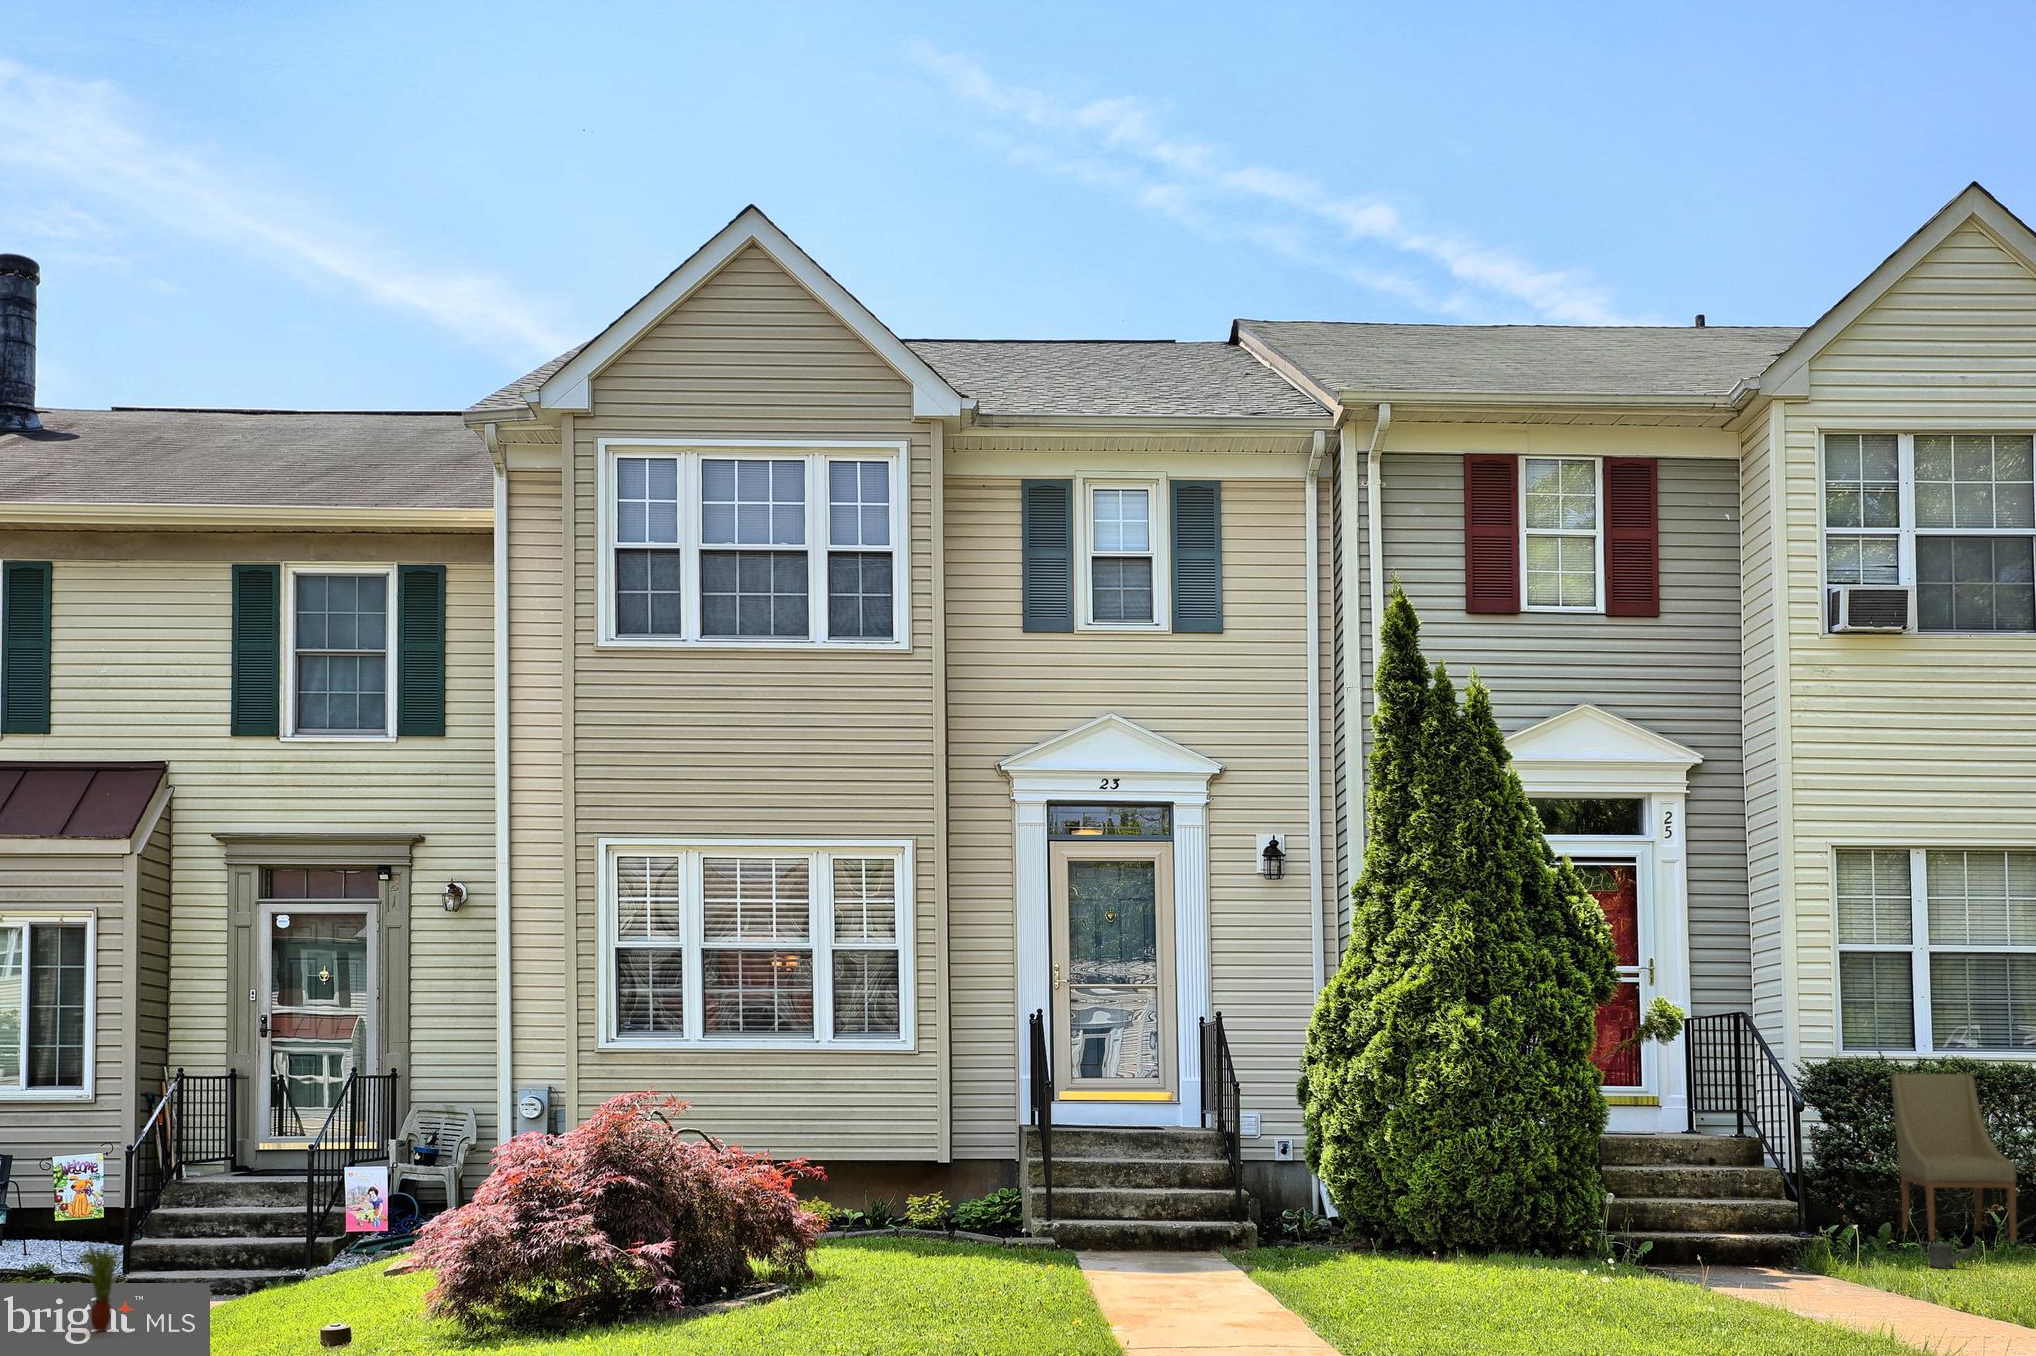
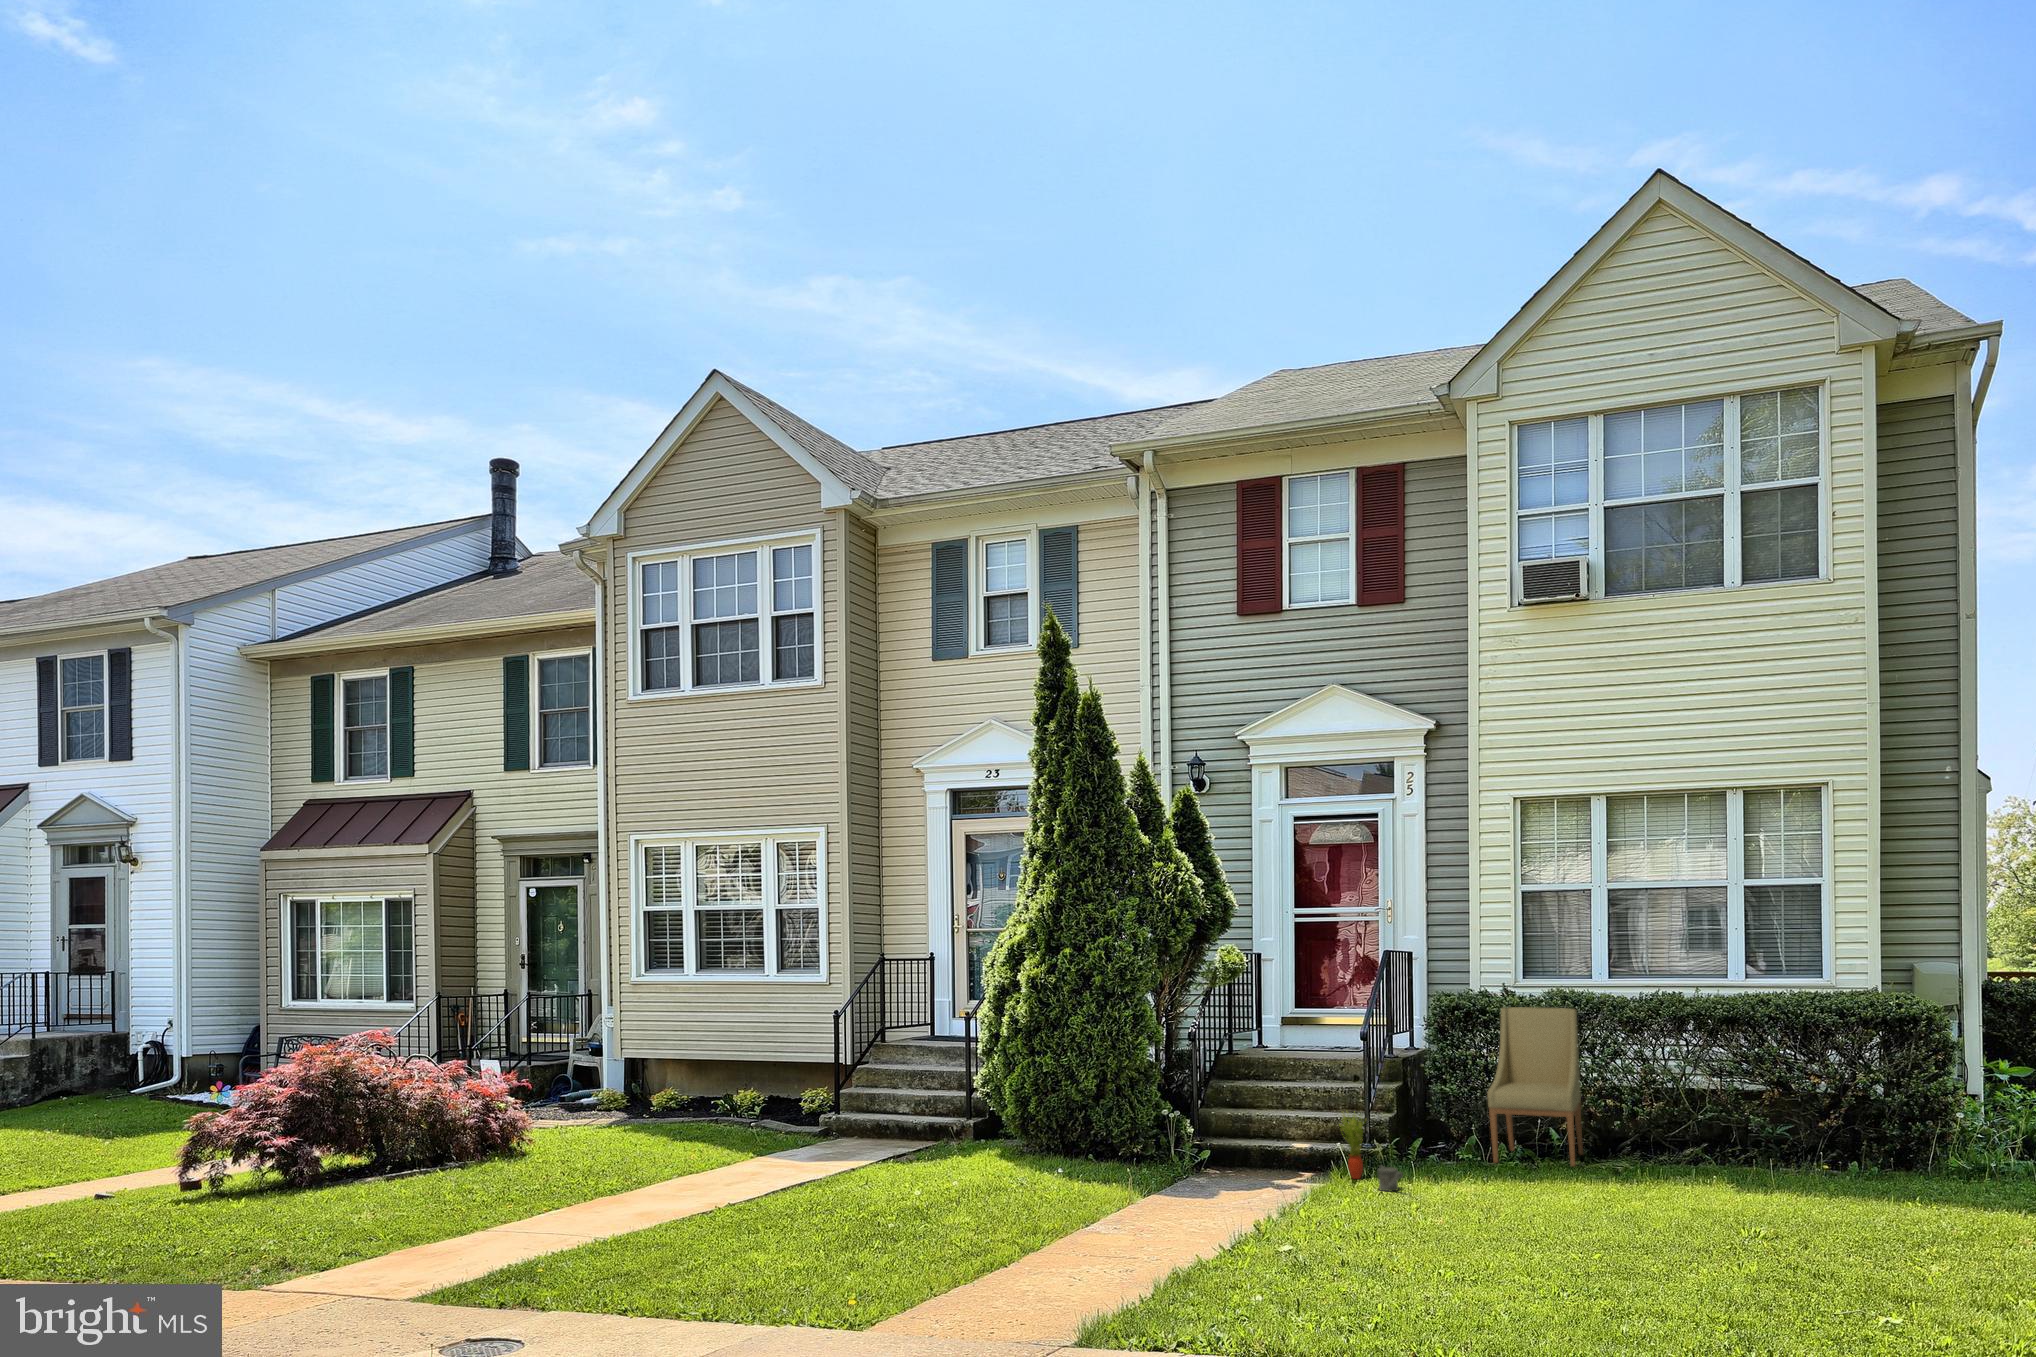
potted plant: present [83,1244,121,1331] -> present [1339,1111,1363,1179]

